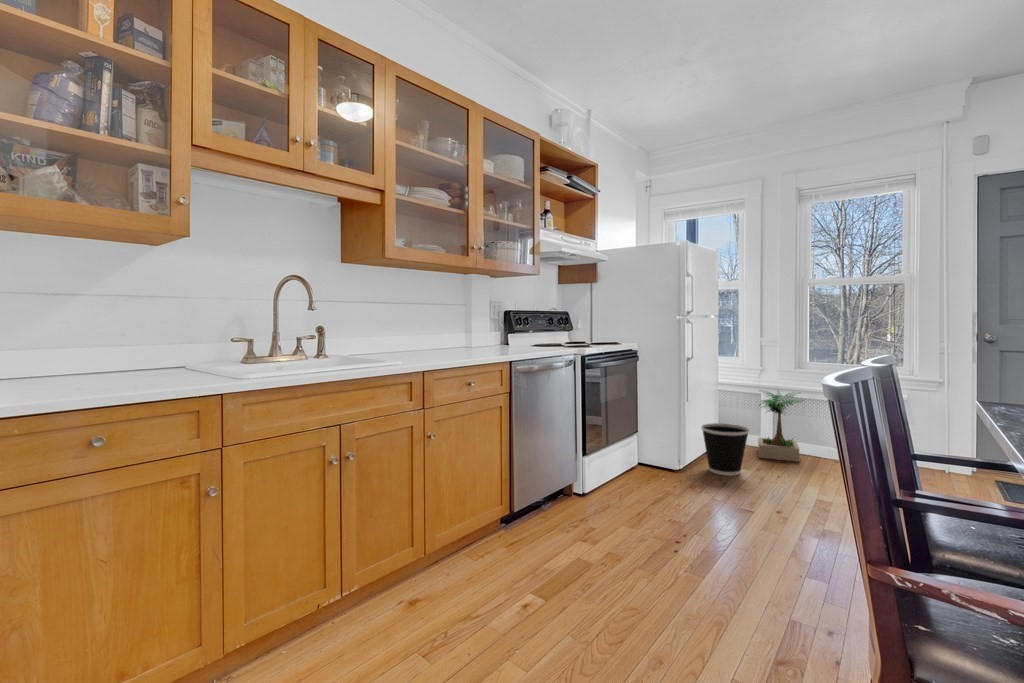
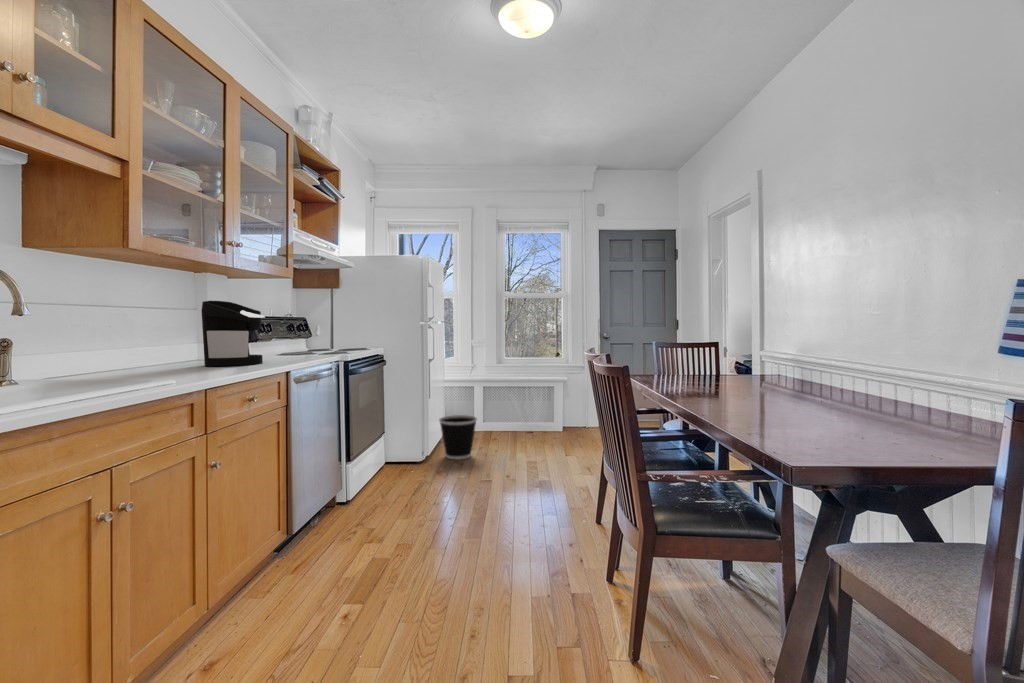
coffee maker: none [450,298,498,354] -> present [201,301,264,366]
potted plant: present [758,391,804,462] -> none [473,383,513,441]

